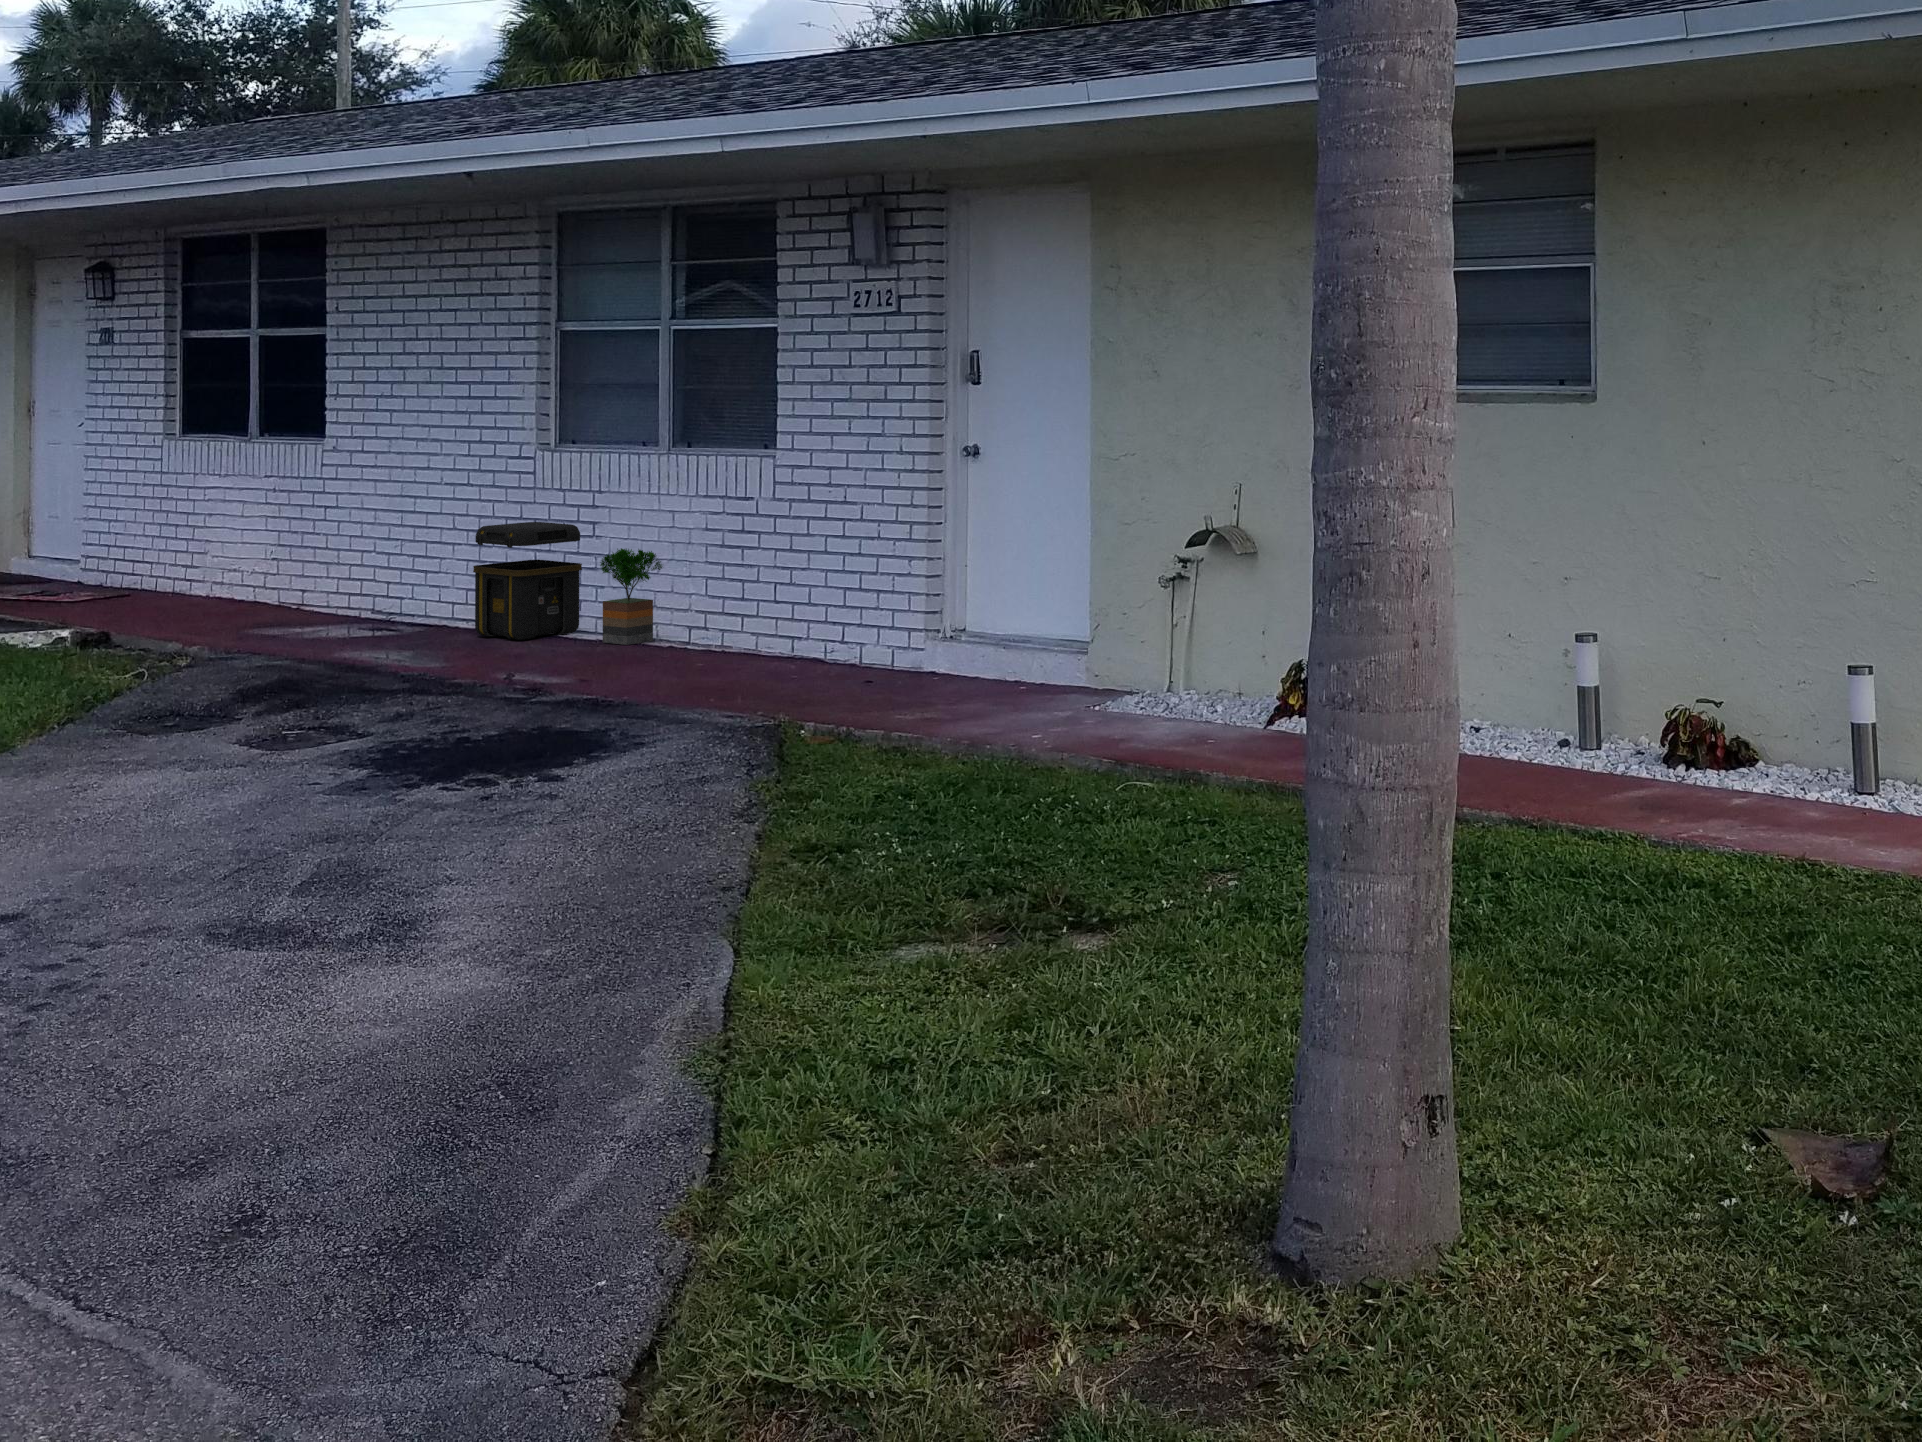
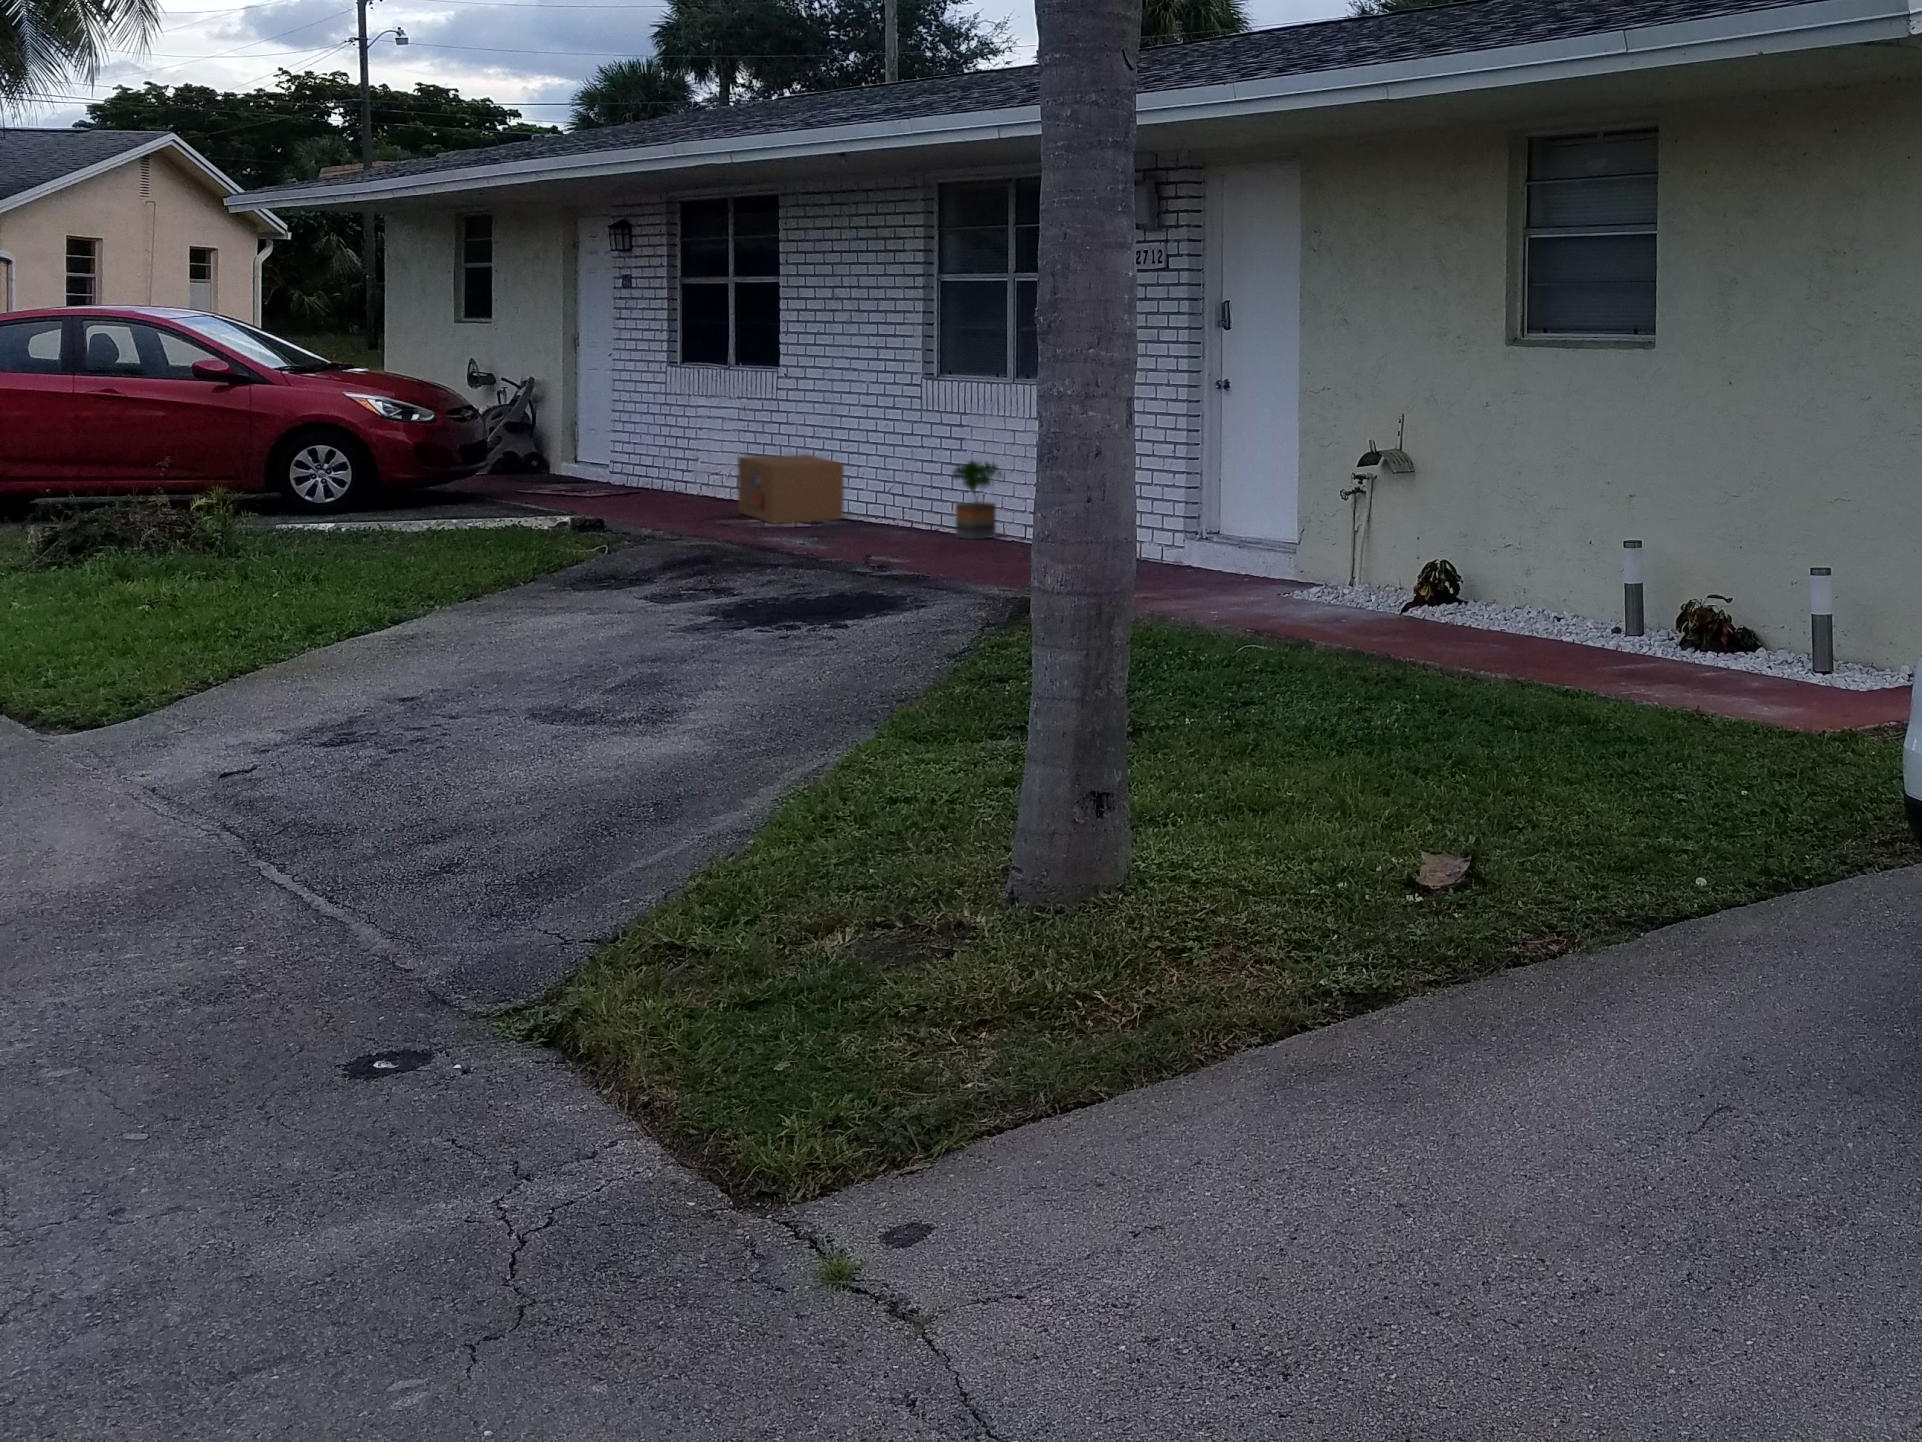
toolbox: present [473,522,582,640] -> none [863,438,948,534]
cardboard box: none [288,544,433,631] -> present [738,454,844,523]

